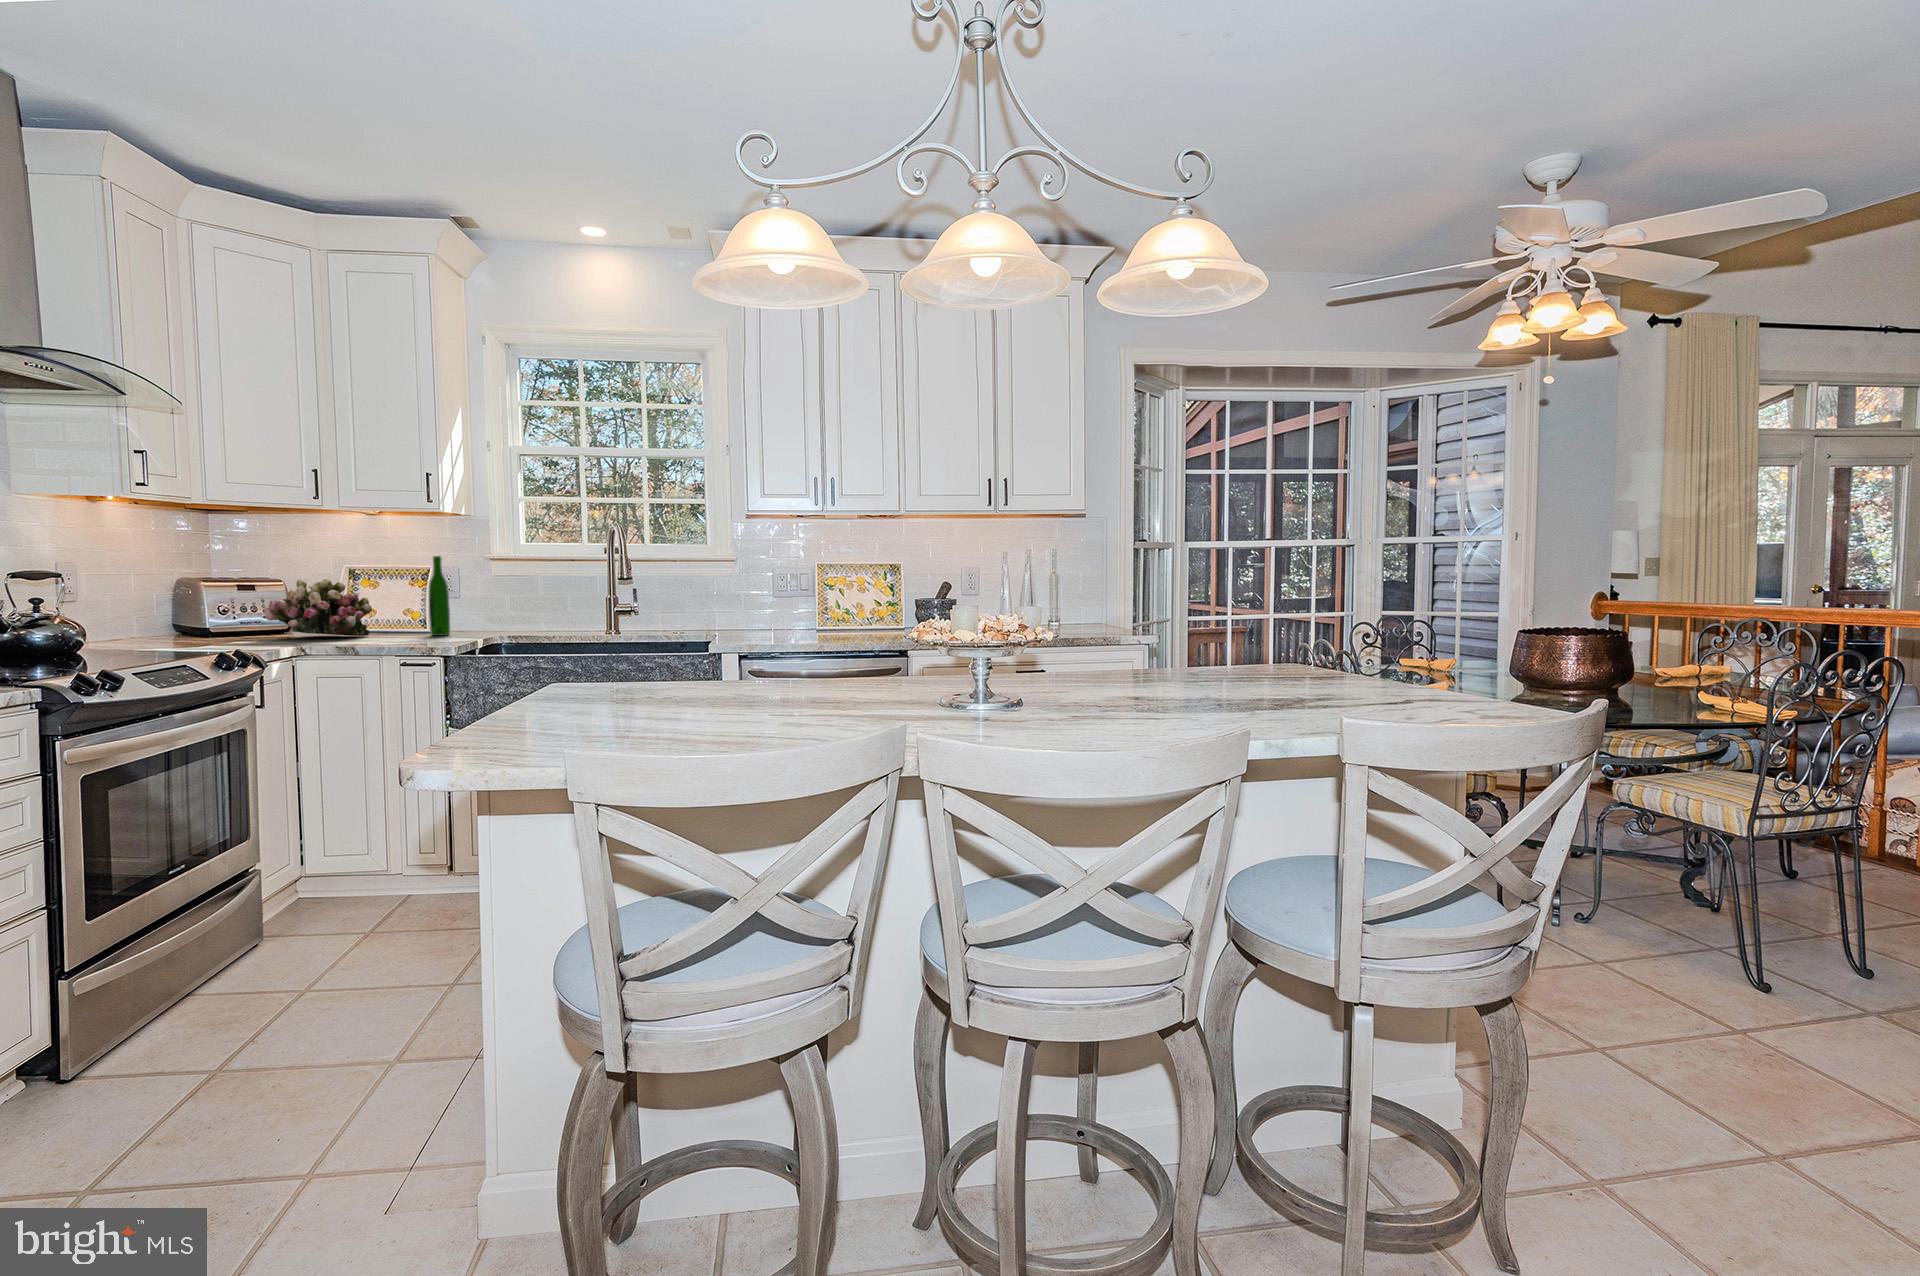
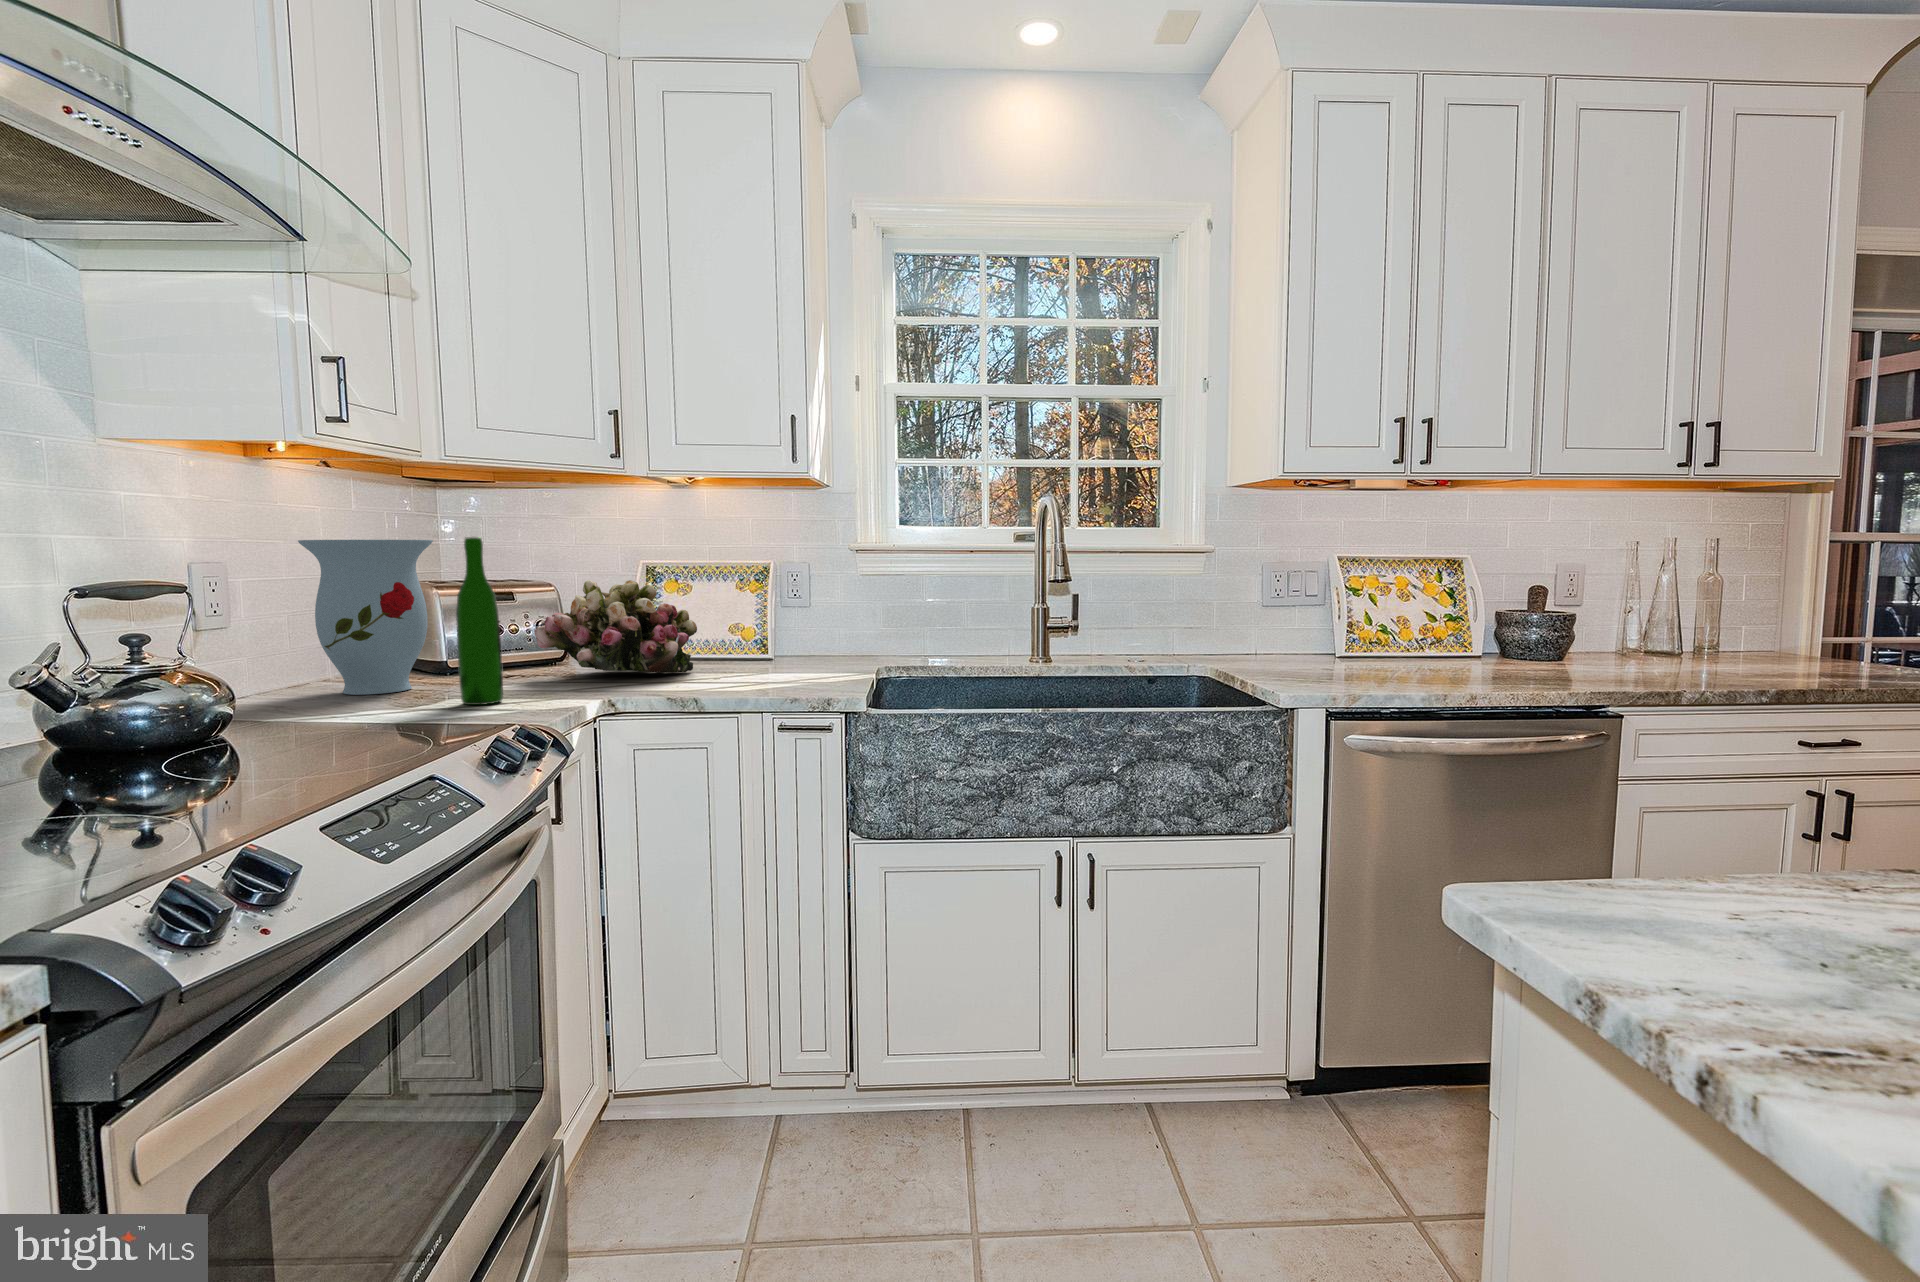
vase: none [118,556,199,645] -> present [298,540,433,695]
wine bottle: present [429,556,450,636] -> present [456,537,503,705]

